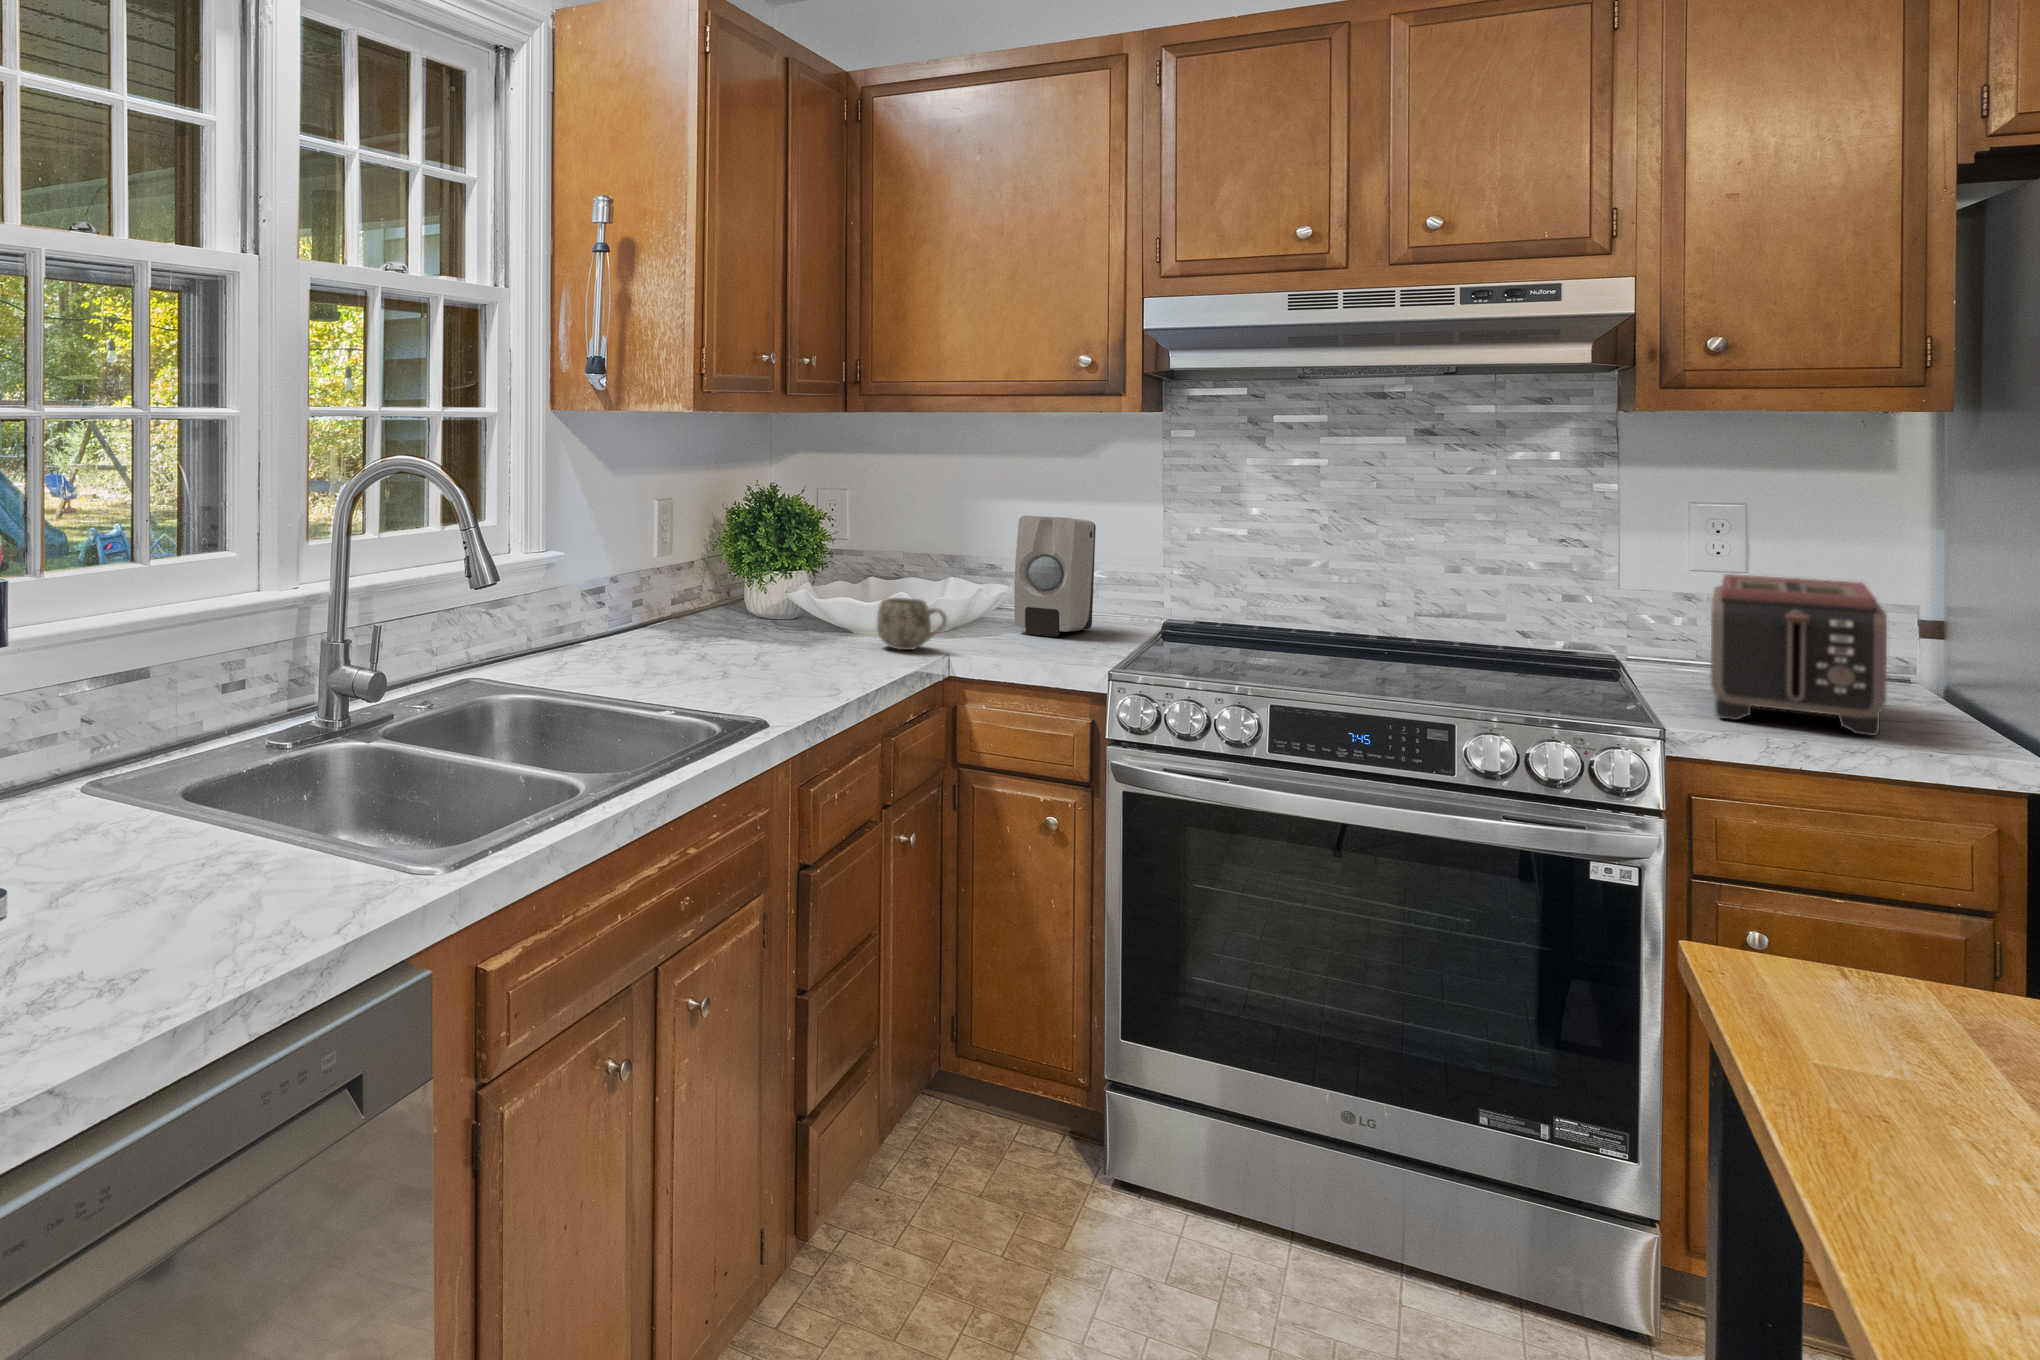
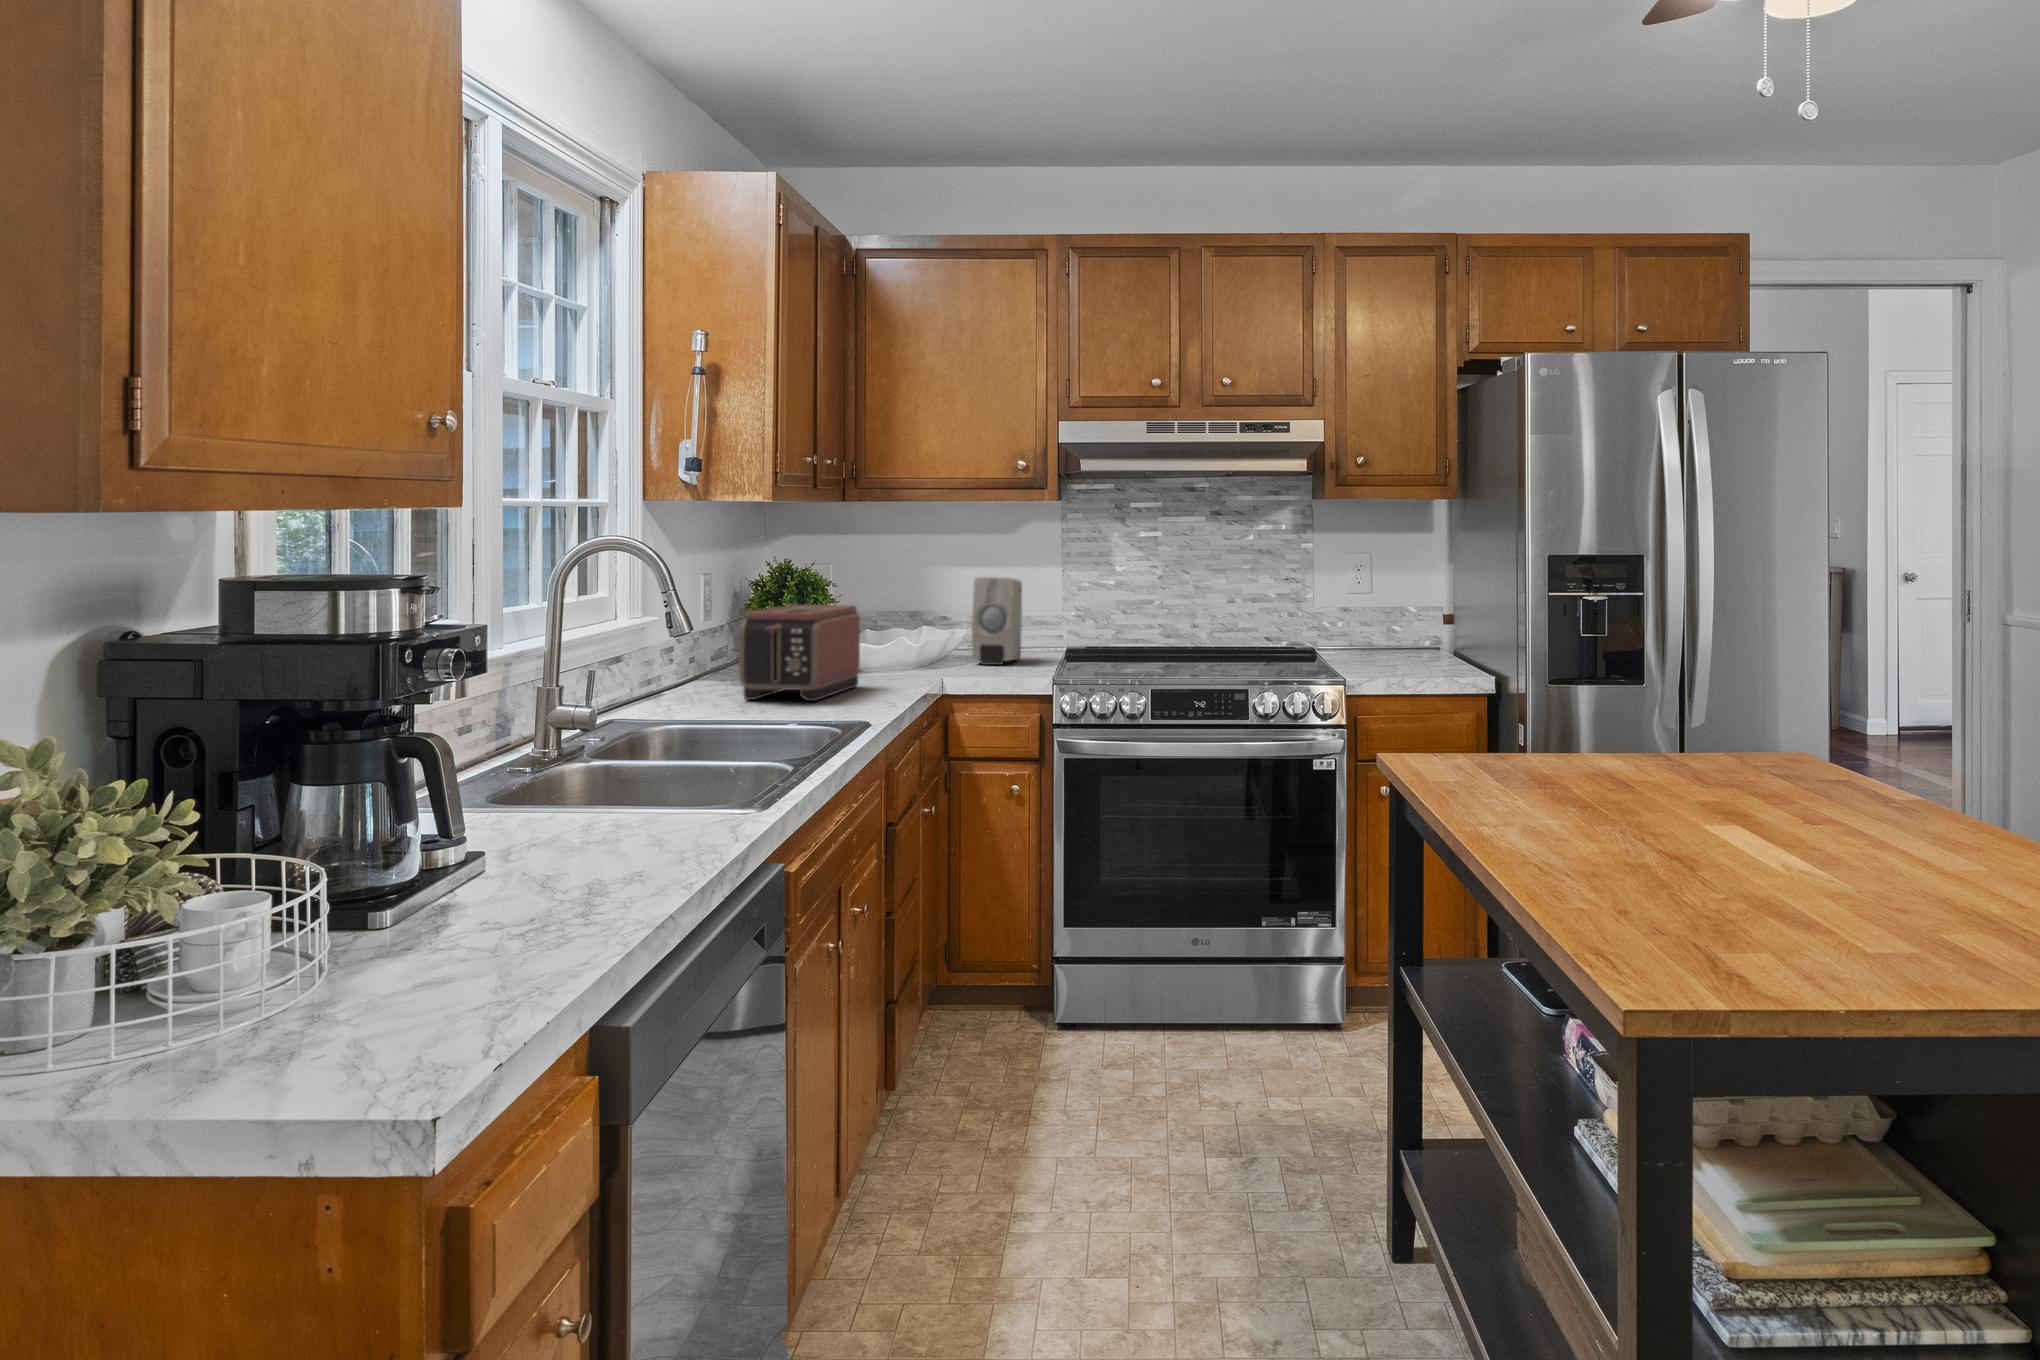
toaster: present [1710,574,1887,735] -> present [739,605,860,701]
mug: present [877,598,947,650] -> none [888,641,939,680]

